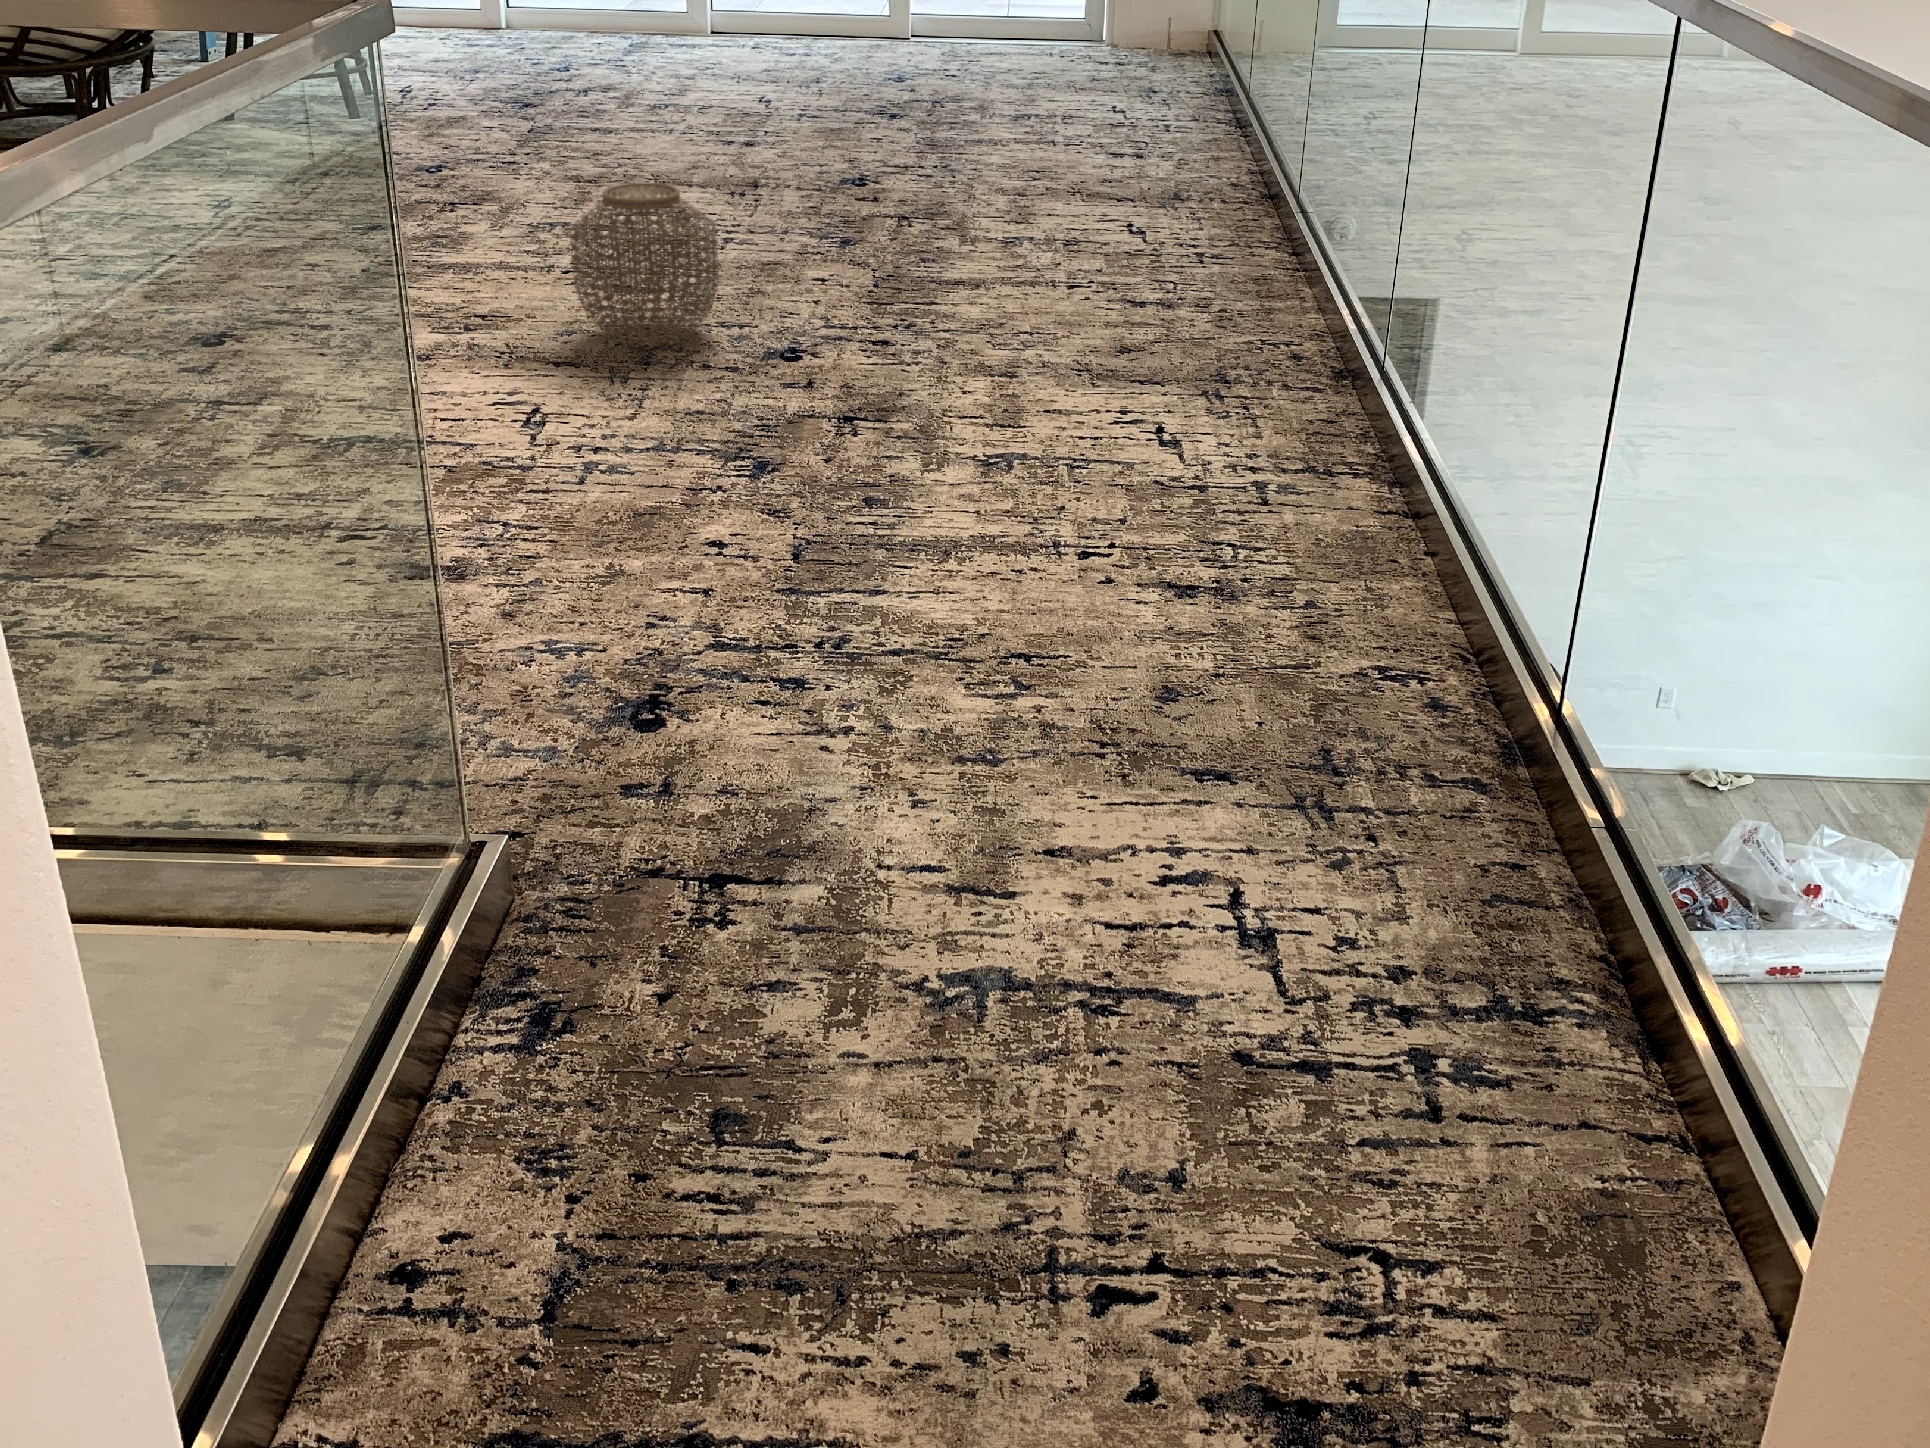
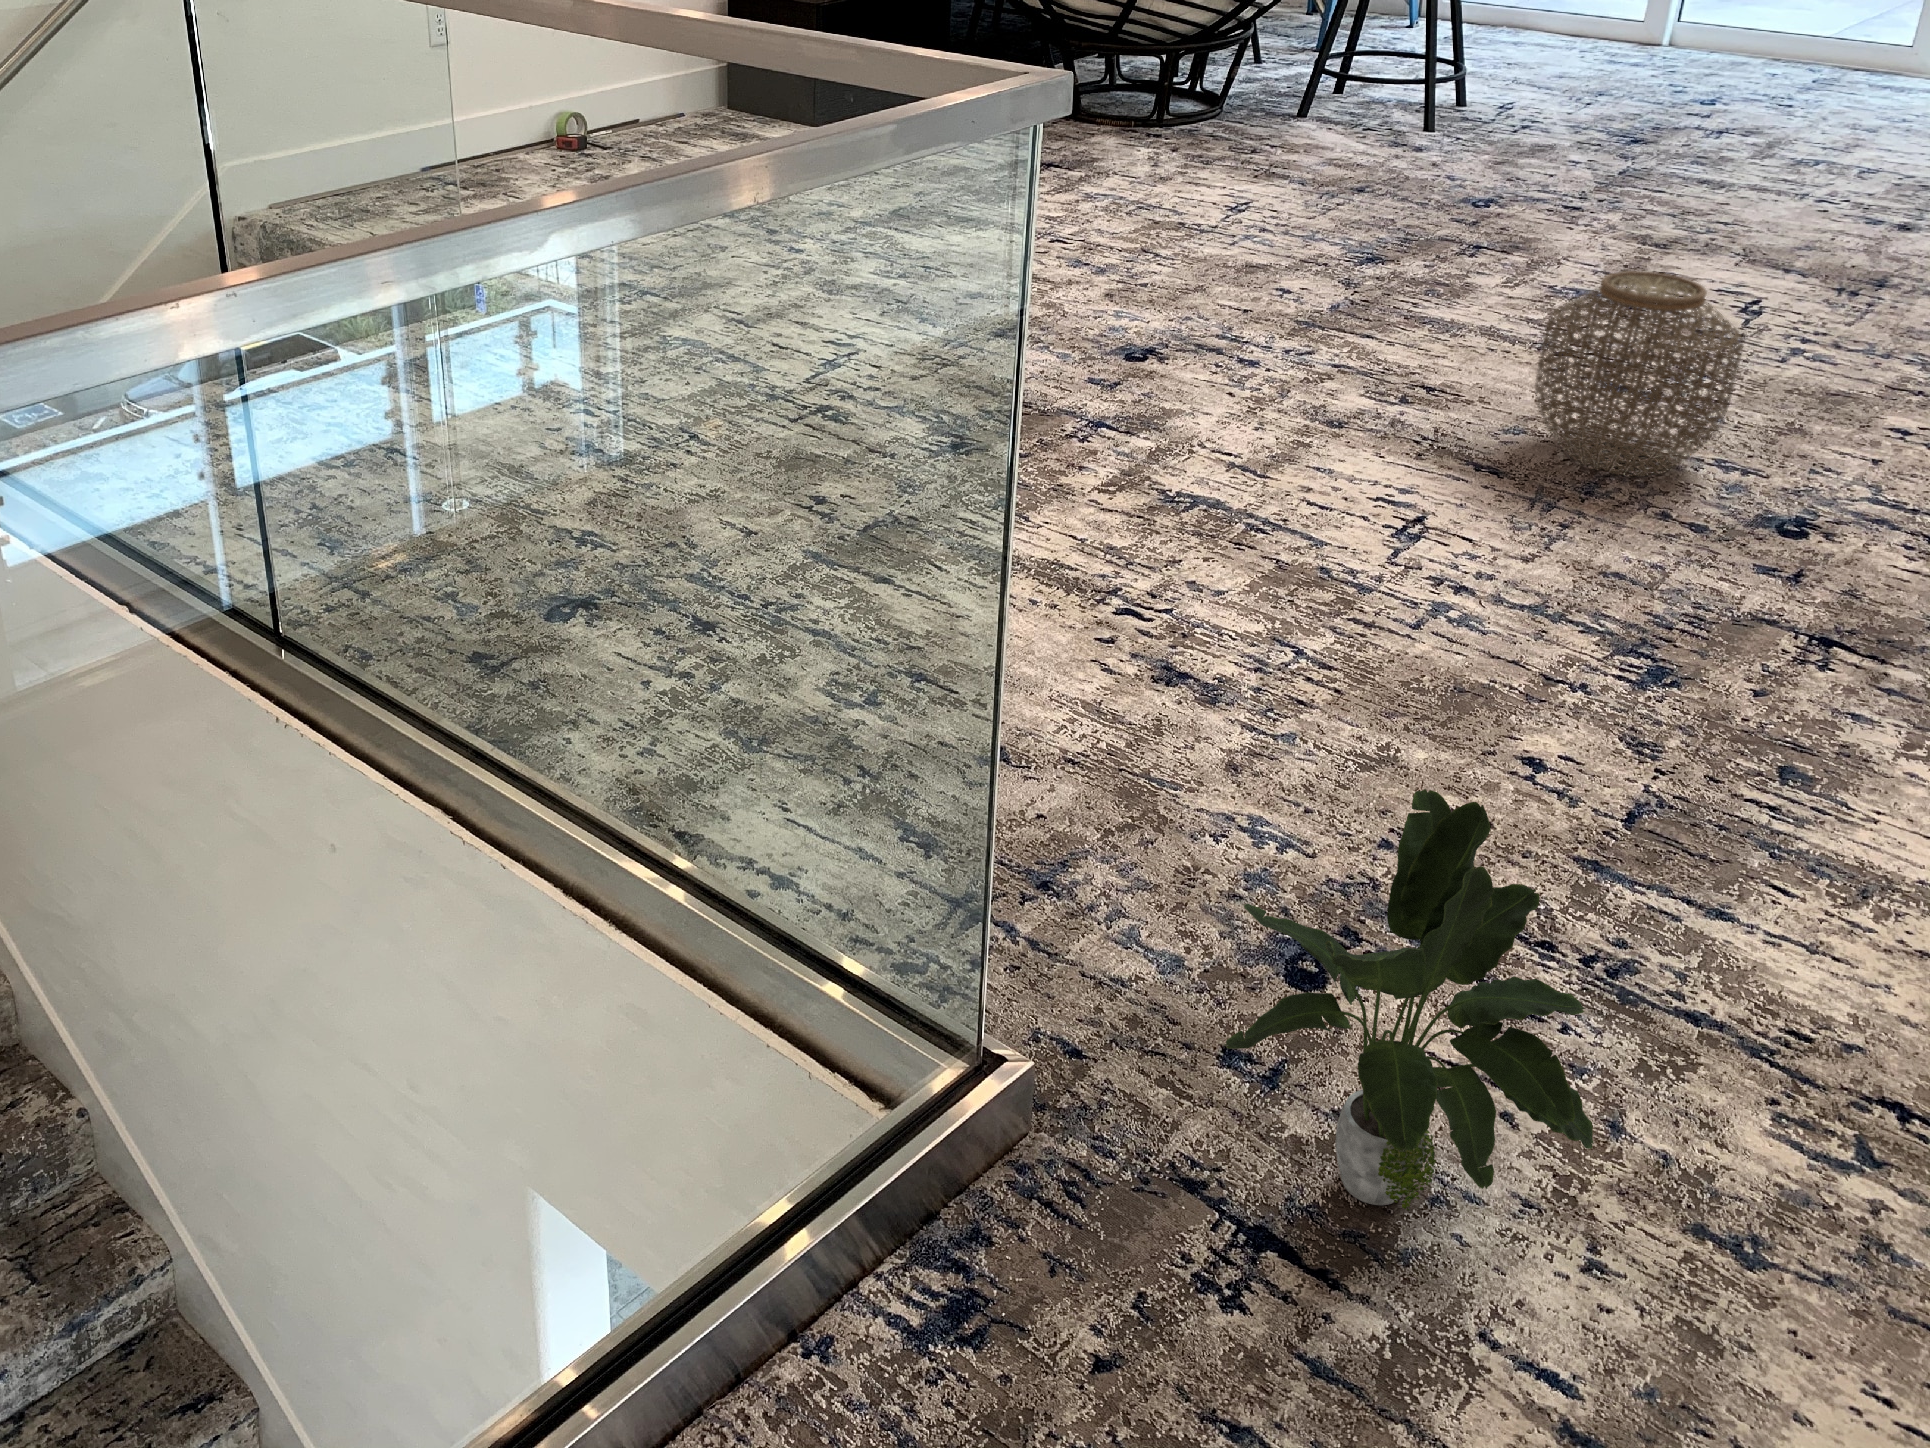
potted plant: none [634,503,898,831] -> present [1225,789,1594,1211]

